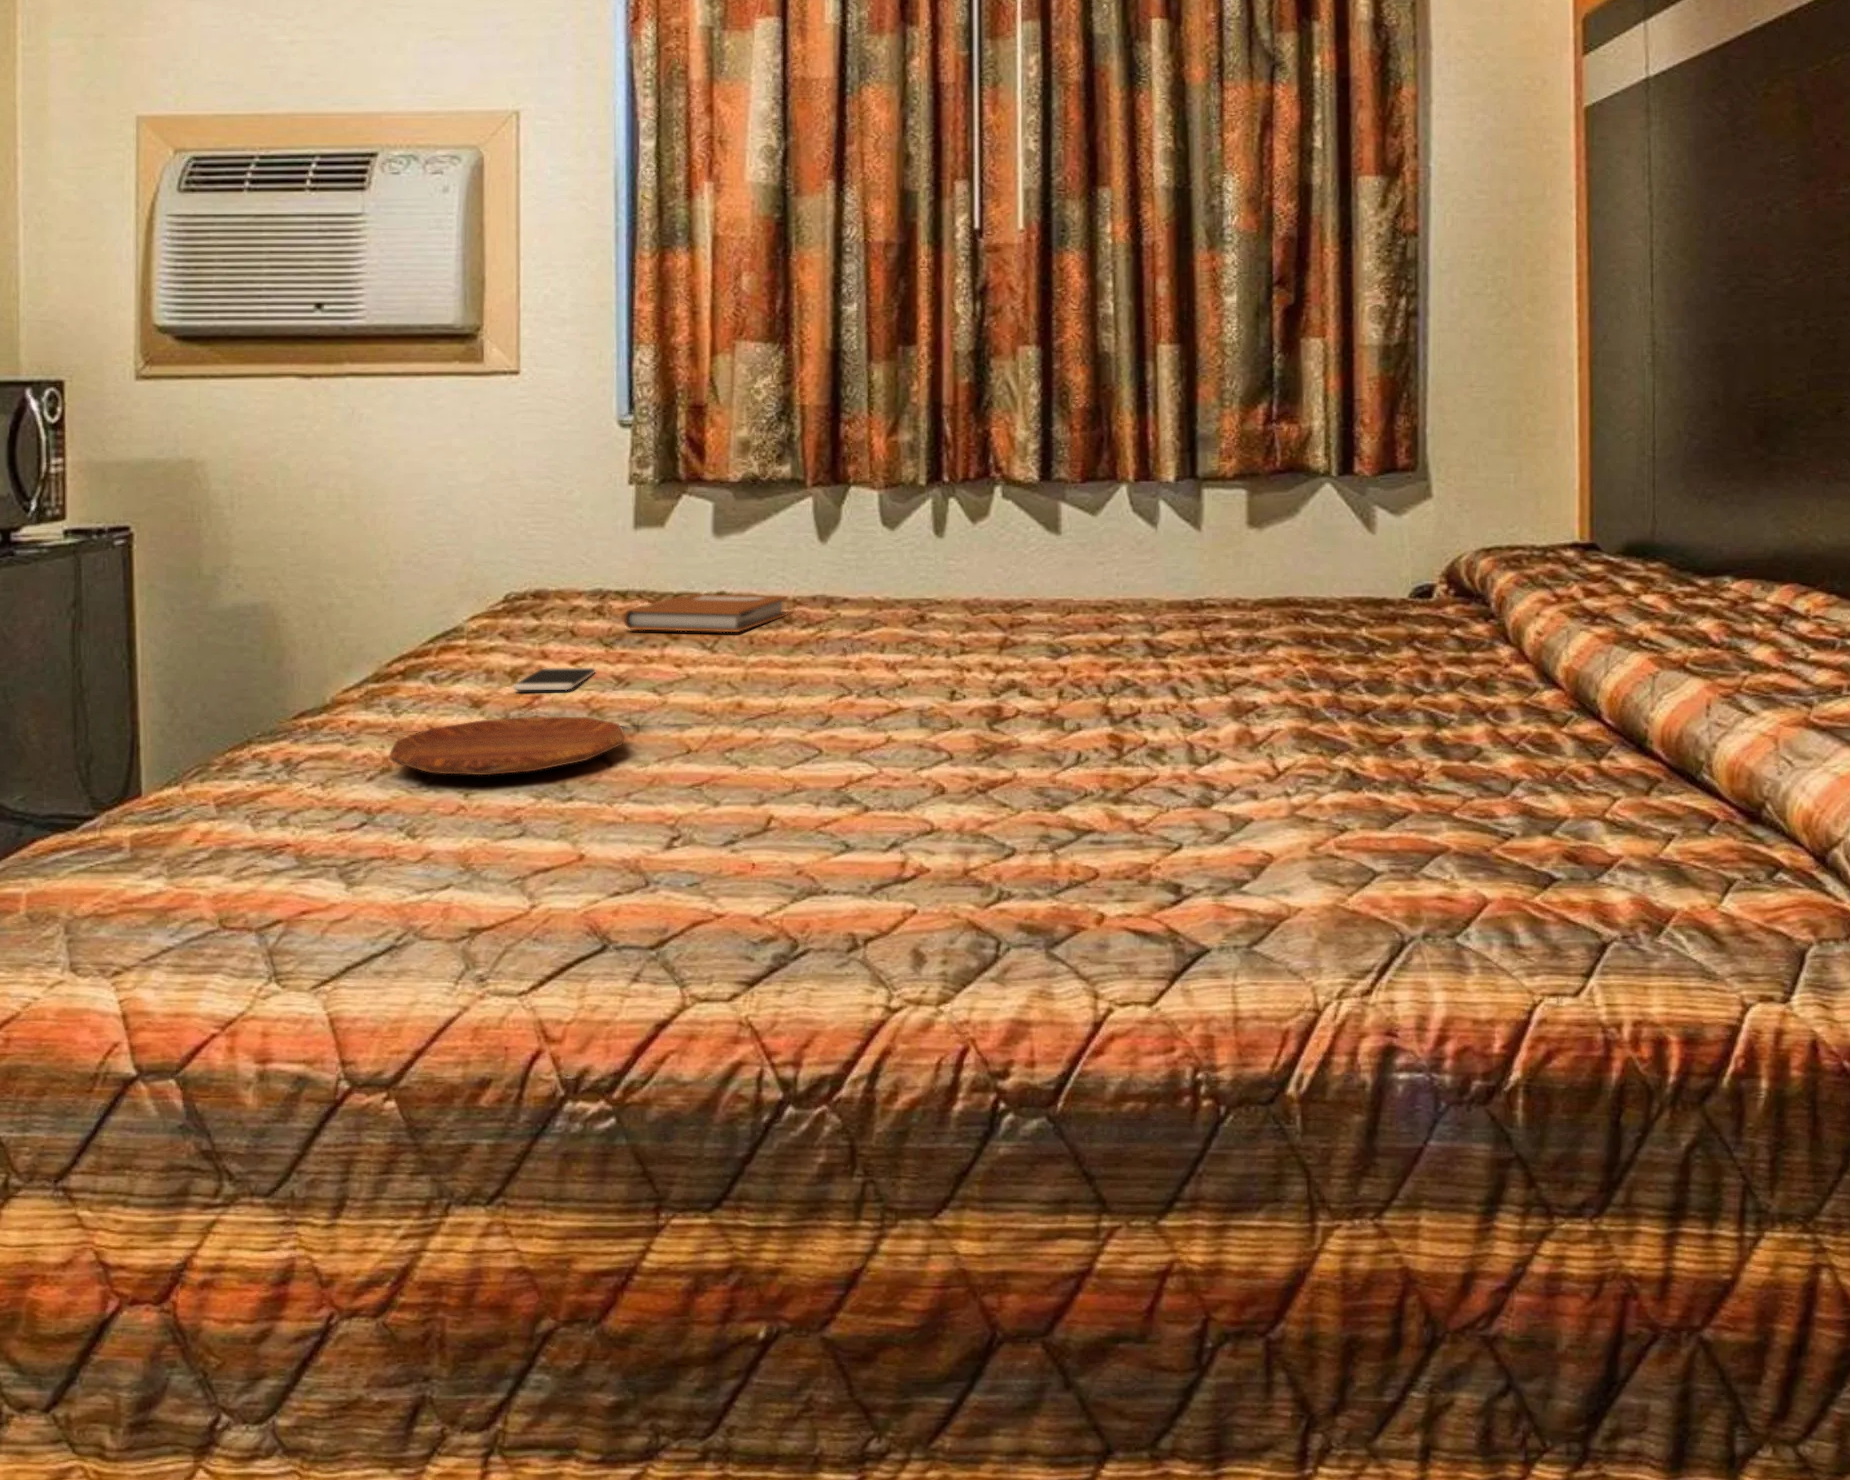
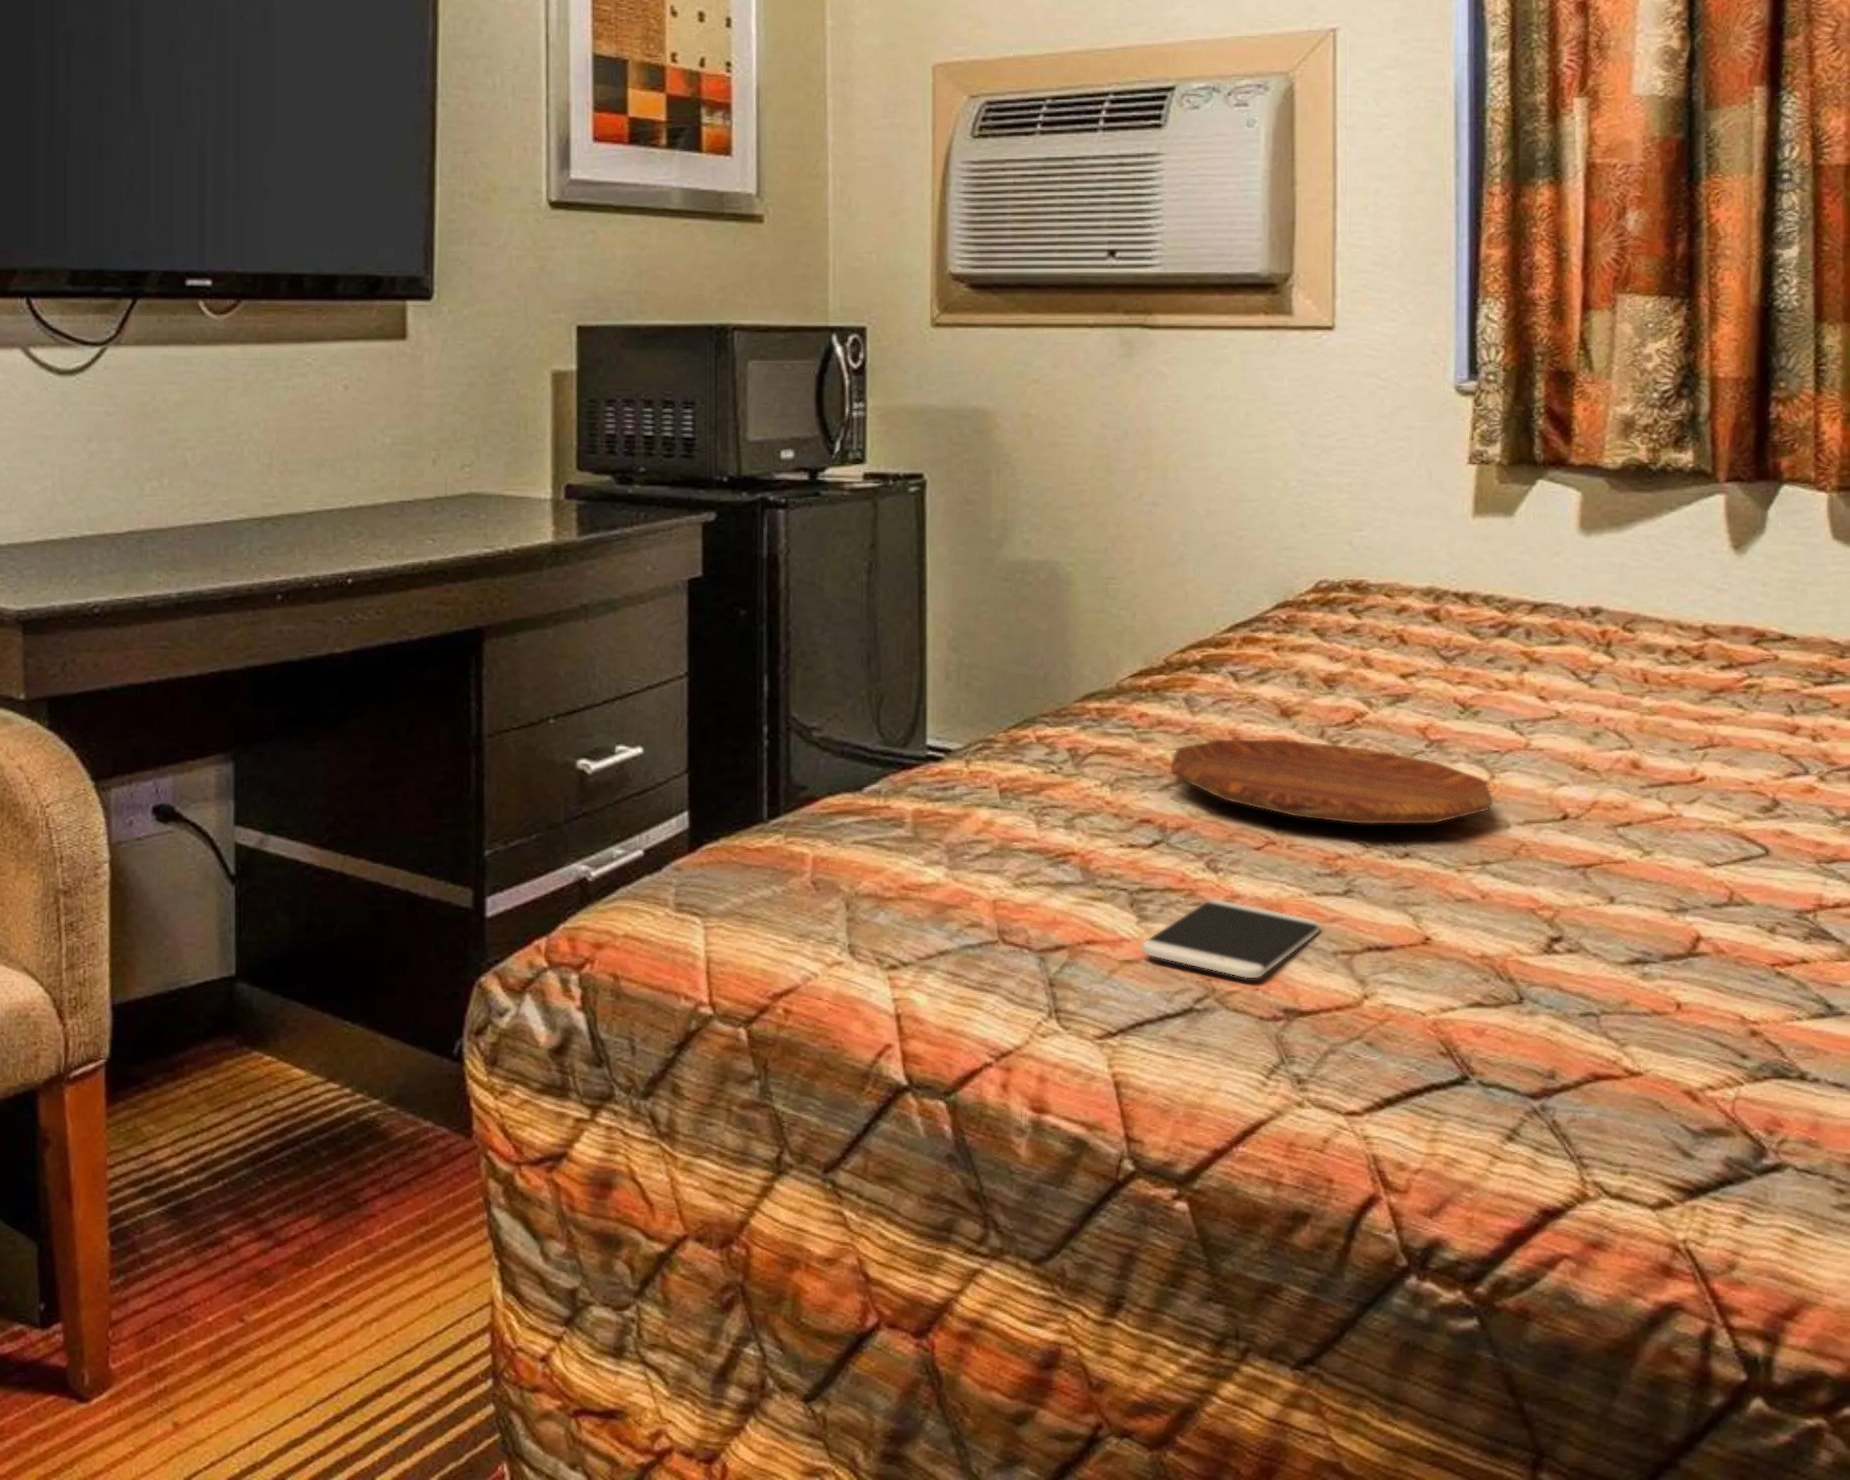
notebook: present [624,594,788,632] -> none [1487,596,1765,667]
smartphone: present [513,668,595,690] -> present [1142,900,1320,978]

